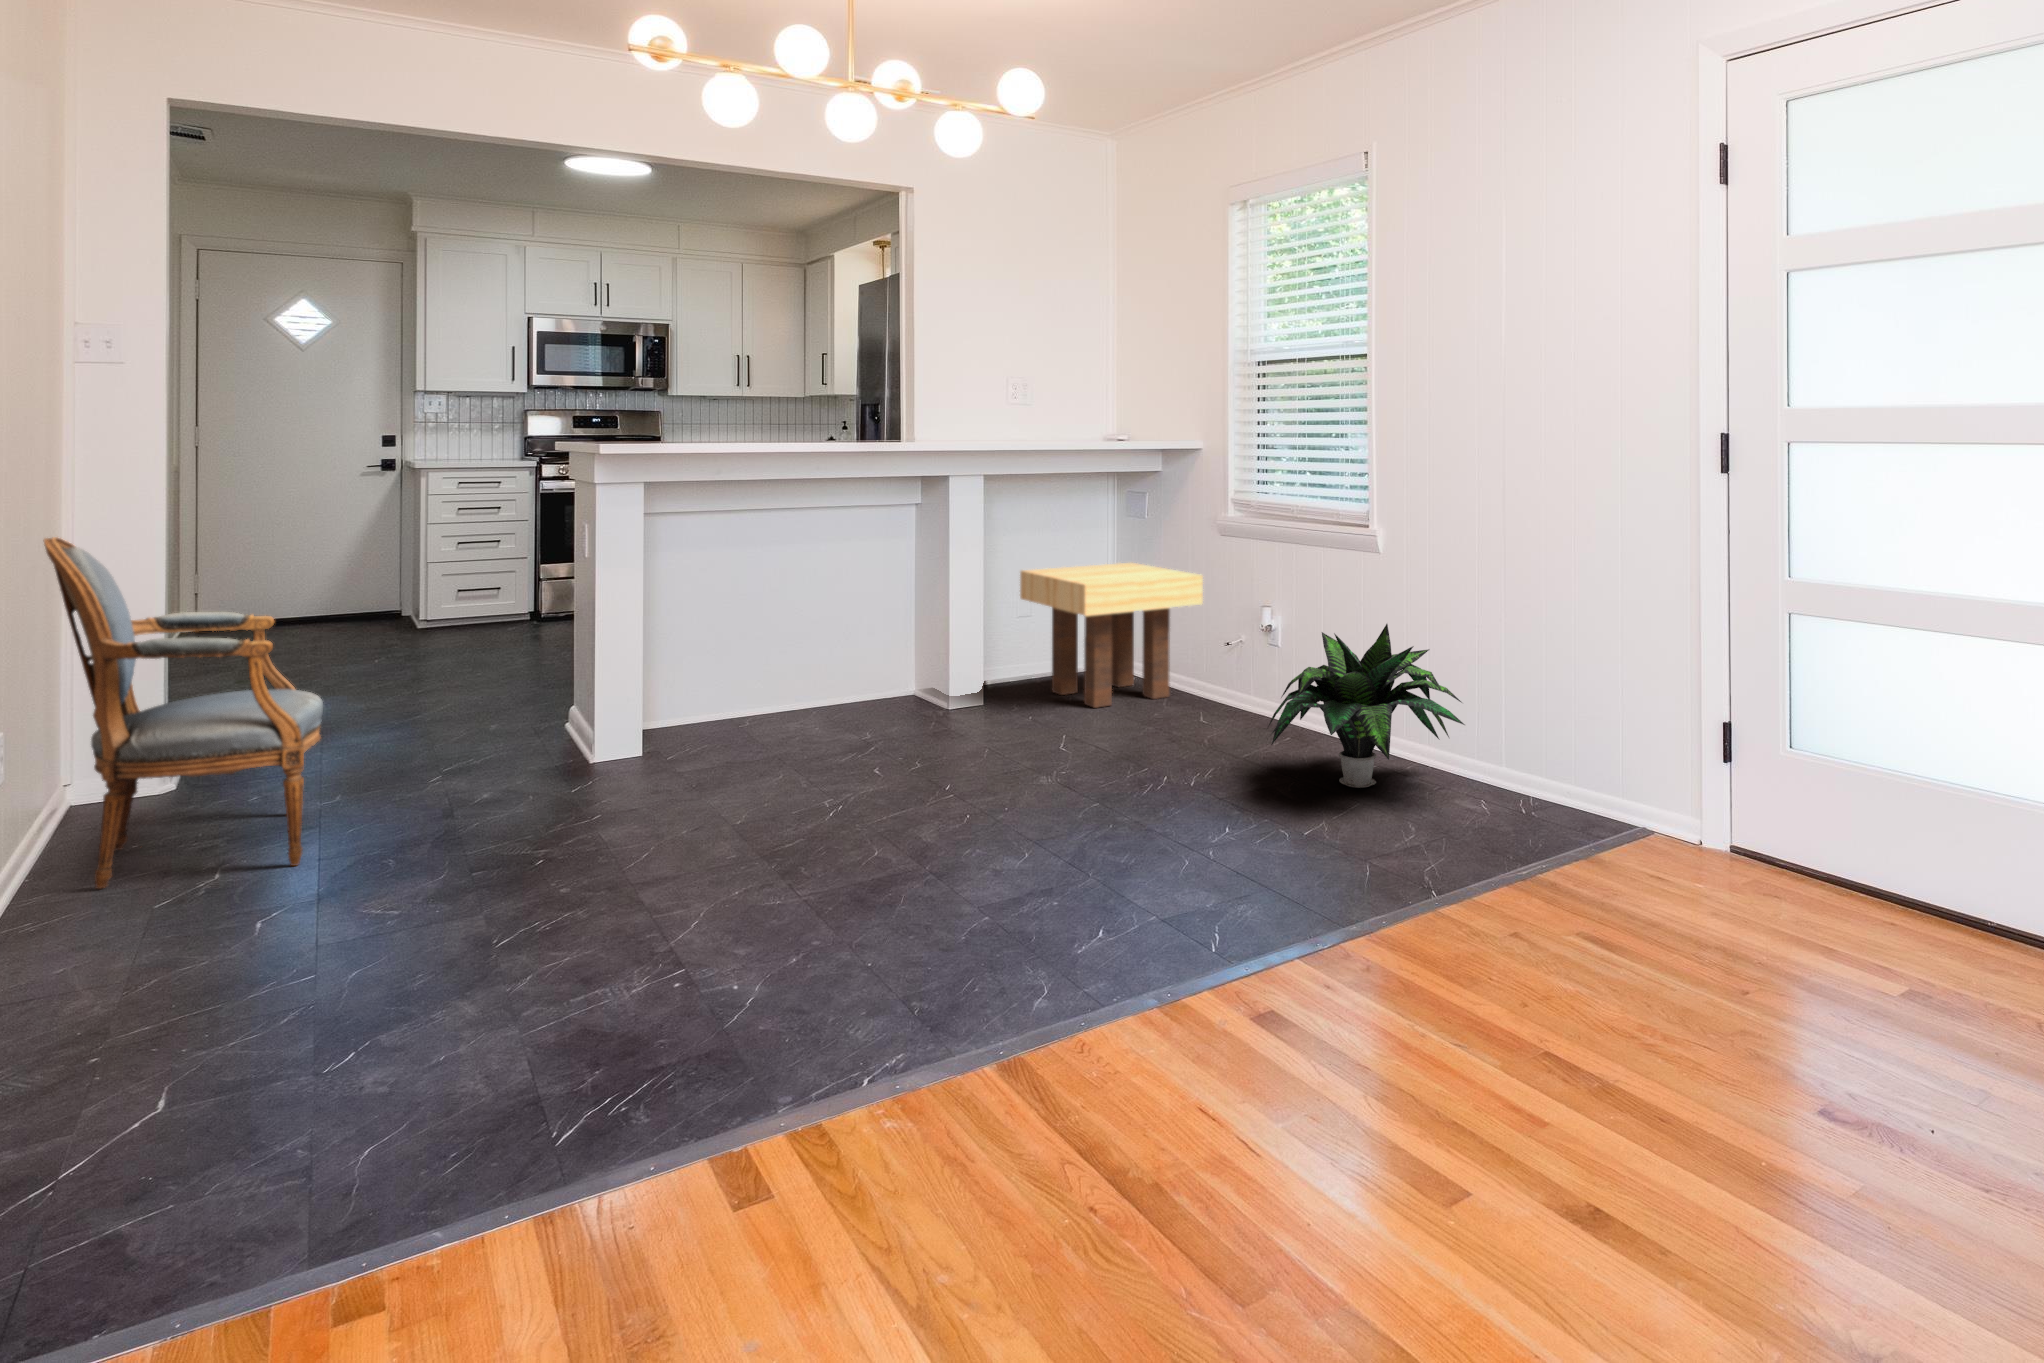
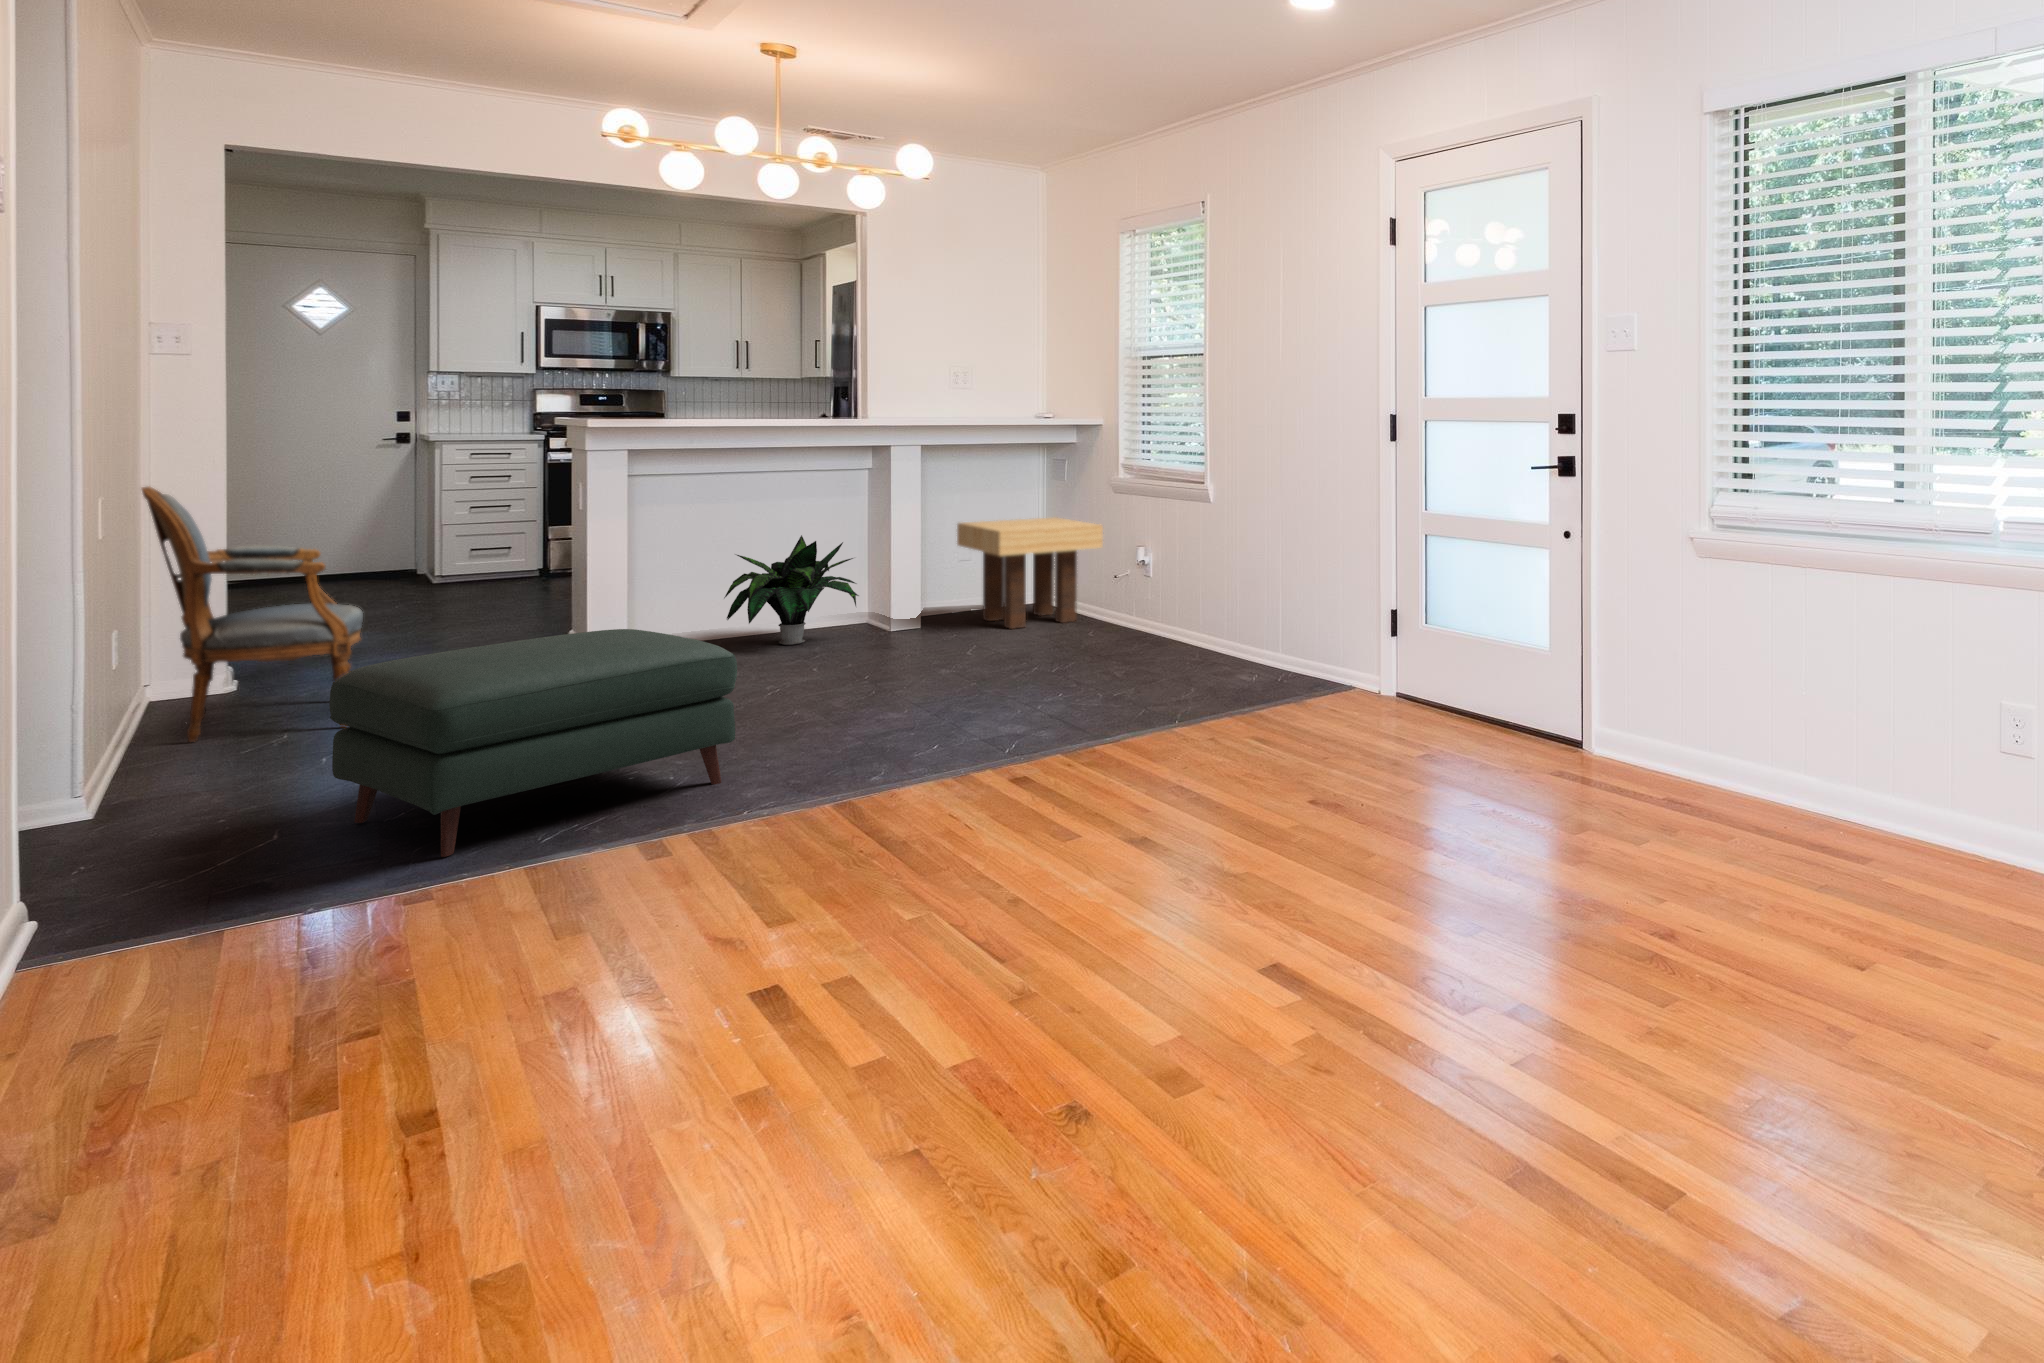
potted plant: present [1268,624,1465,788] -> present [724,535,859,645]
ottoman: none [245,756,841,1202] -> present [329,629,737,857]

